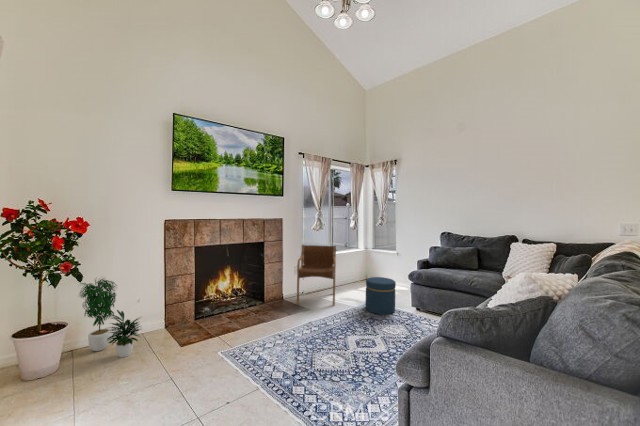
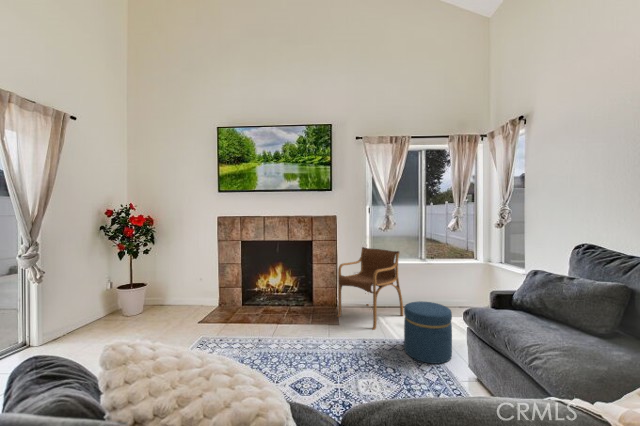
potted plant: present [80,278,140,358] -> none [148,256,178,321]

